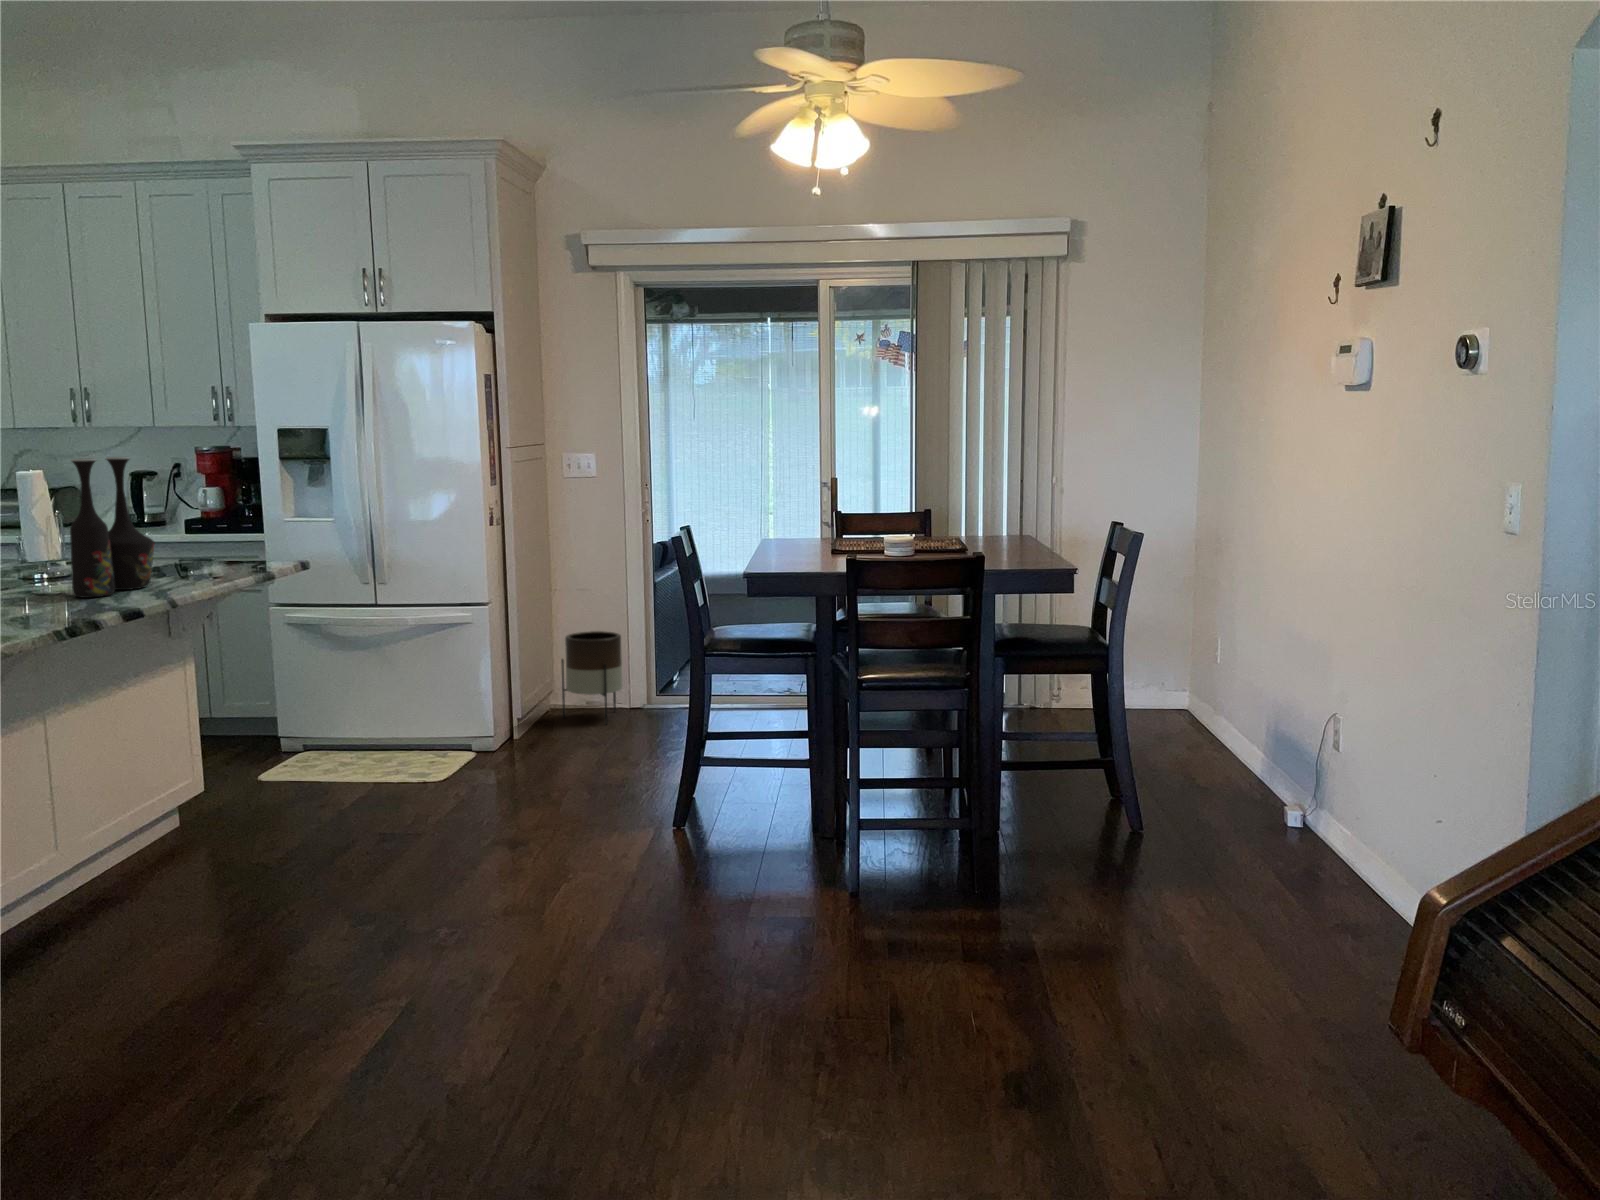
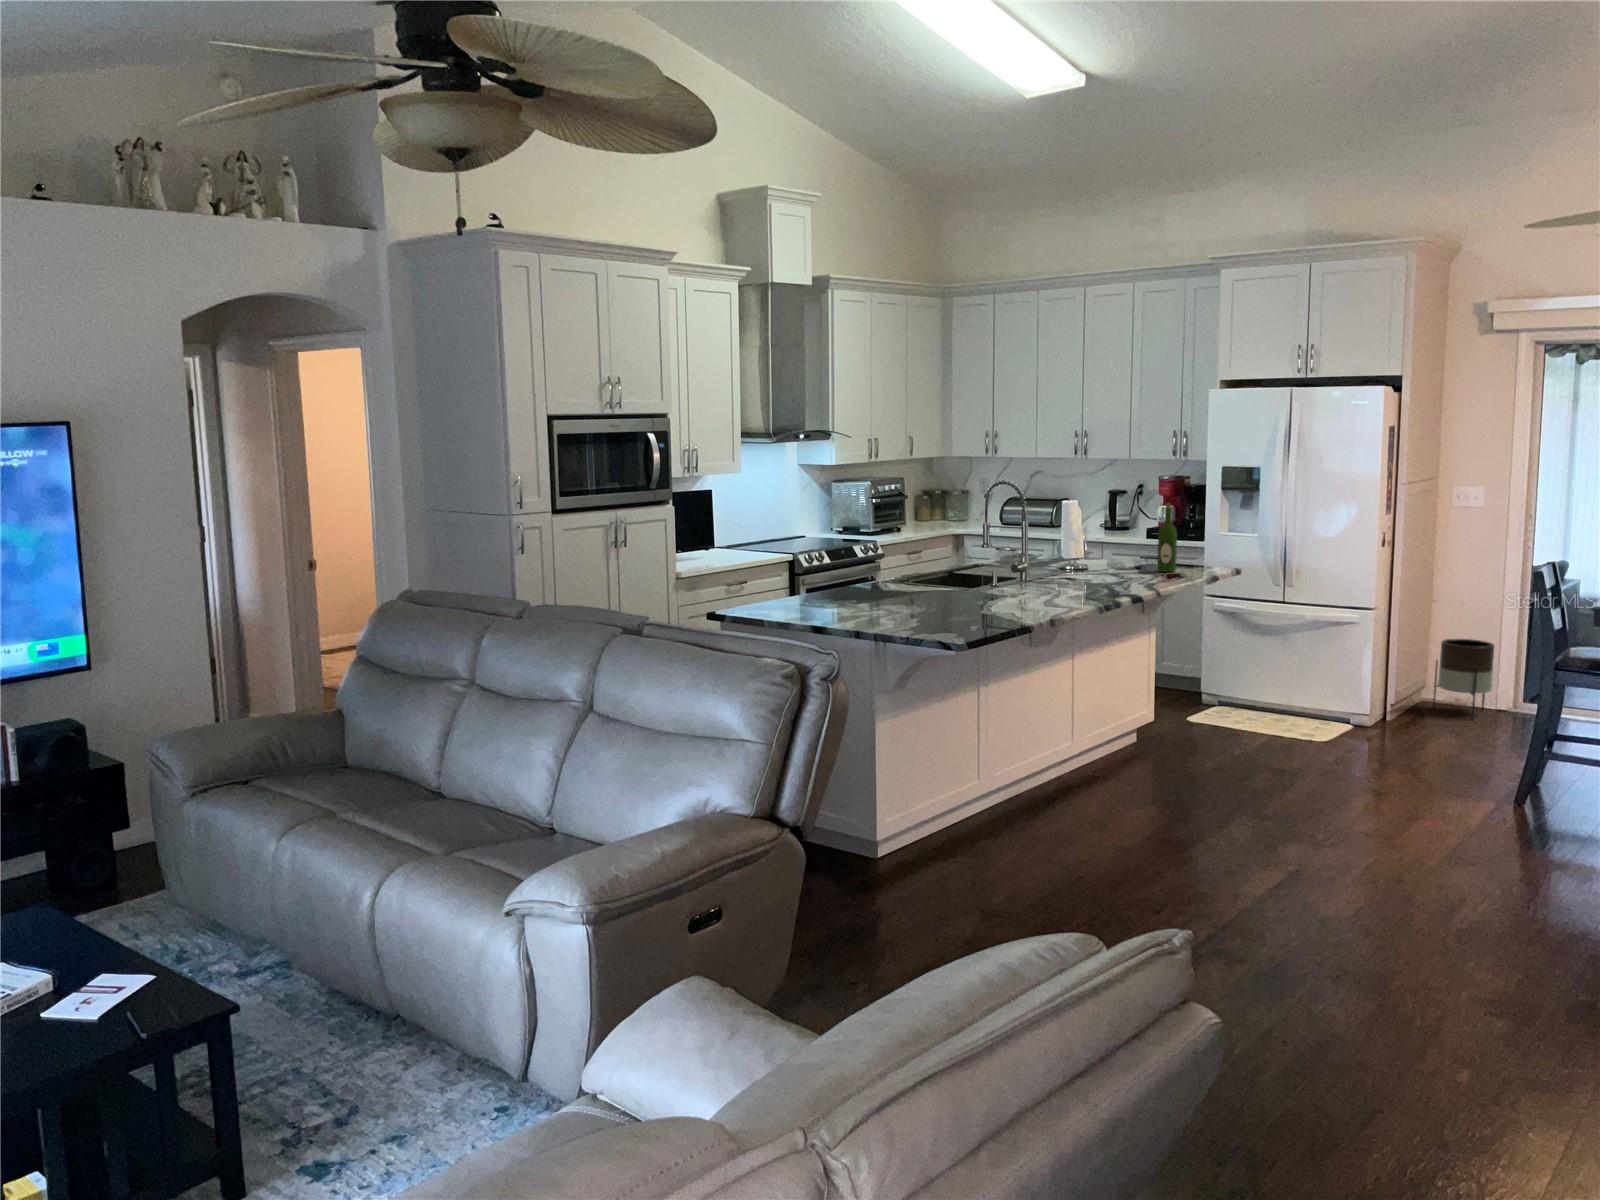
vase: present [70,457,155,598] -> none [1101,497,1149,586]
wine bottle: none [174,469,207,572] -> present [1157,503,1177,572]

